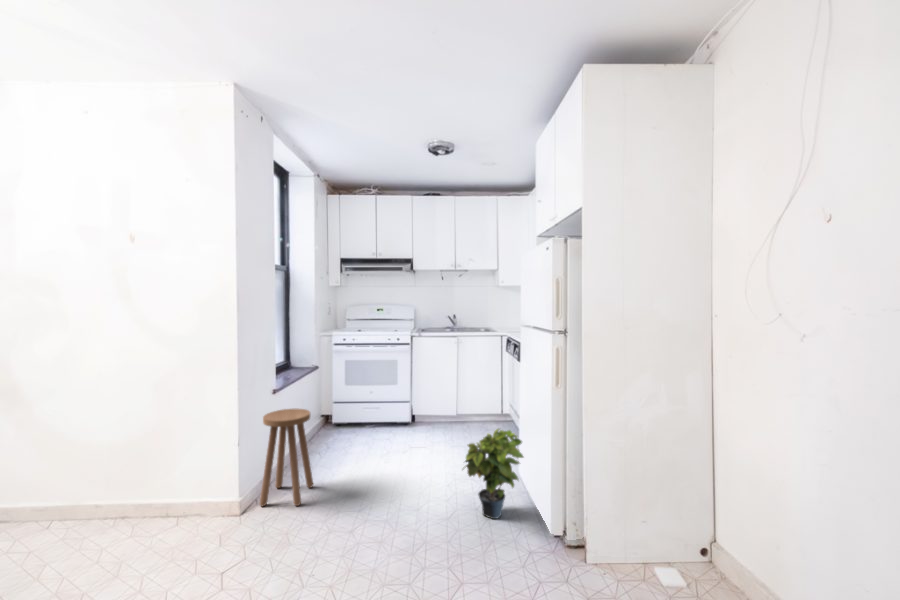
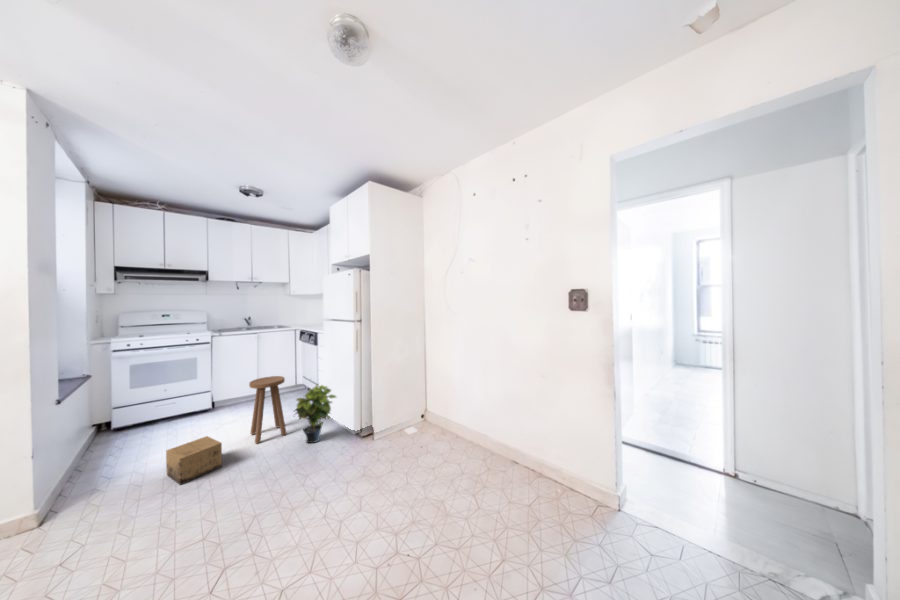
stool: present [260,409,313,506] -> present [249,376,286,444]
cardboard box: none [341,462,385,515] -> present [166,436,222,485]

